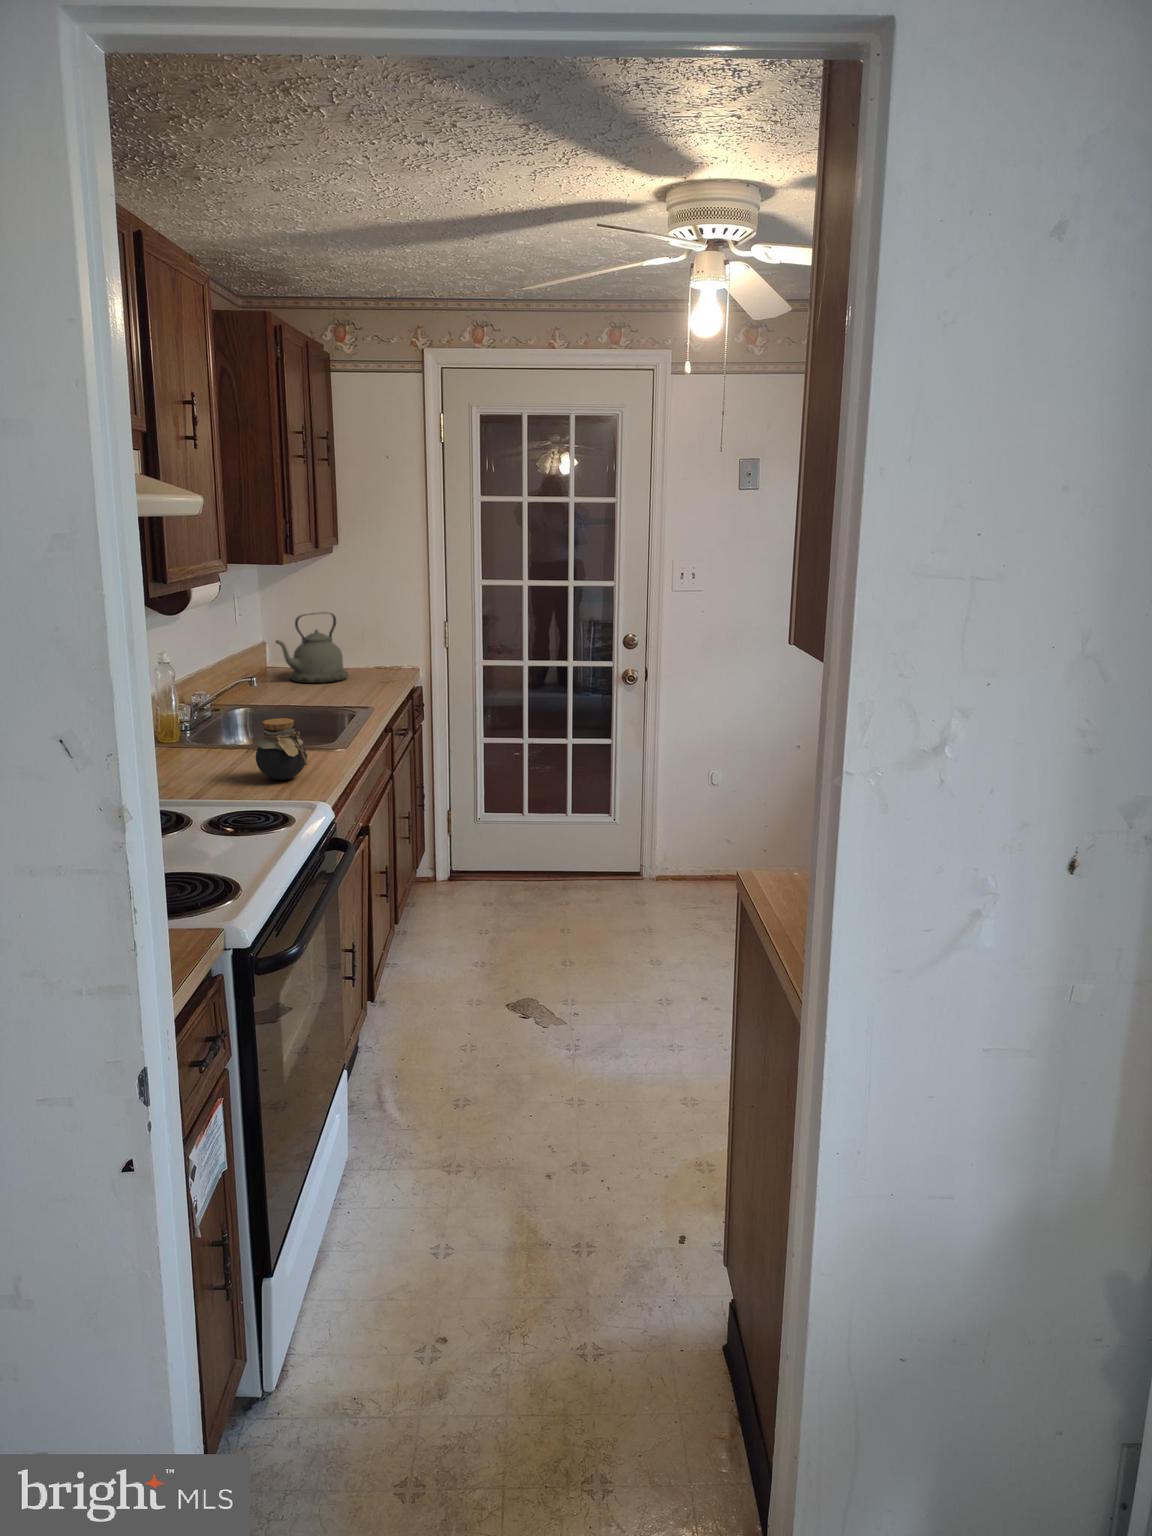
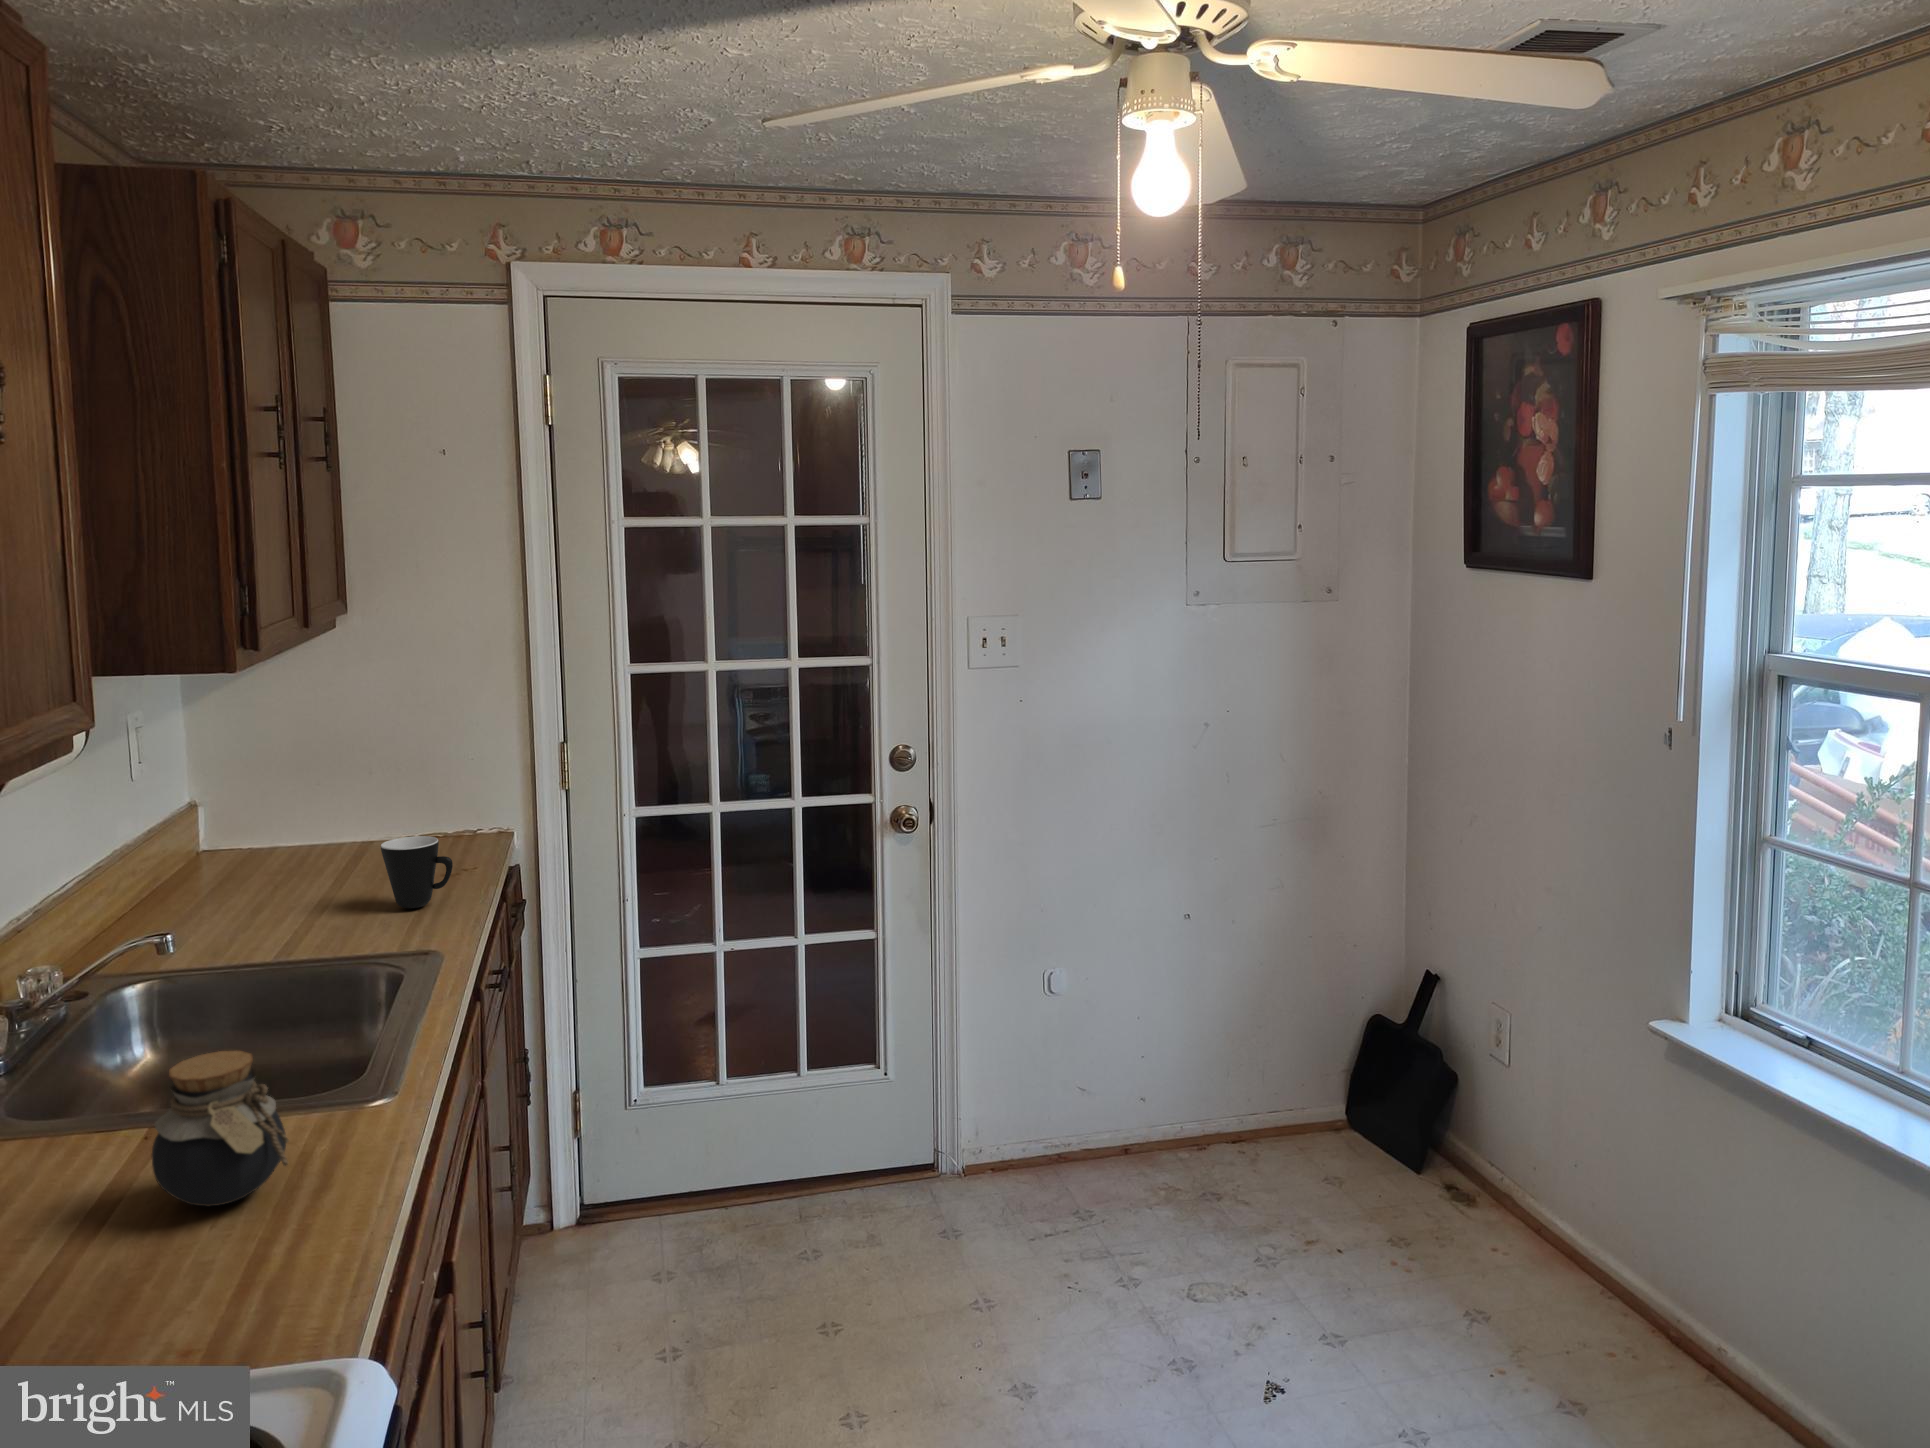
kettle: present [276,614,348,683] -> none [218,744,374,886]
mug: none [351,659,385,694] -> present [381,836,453,908]

